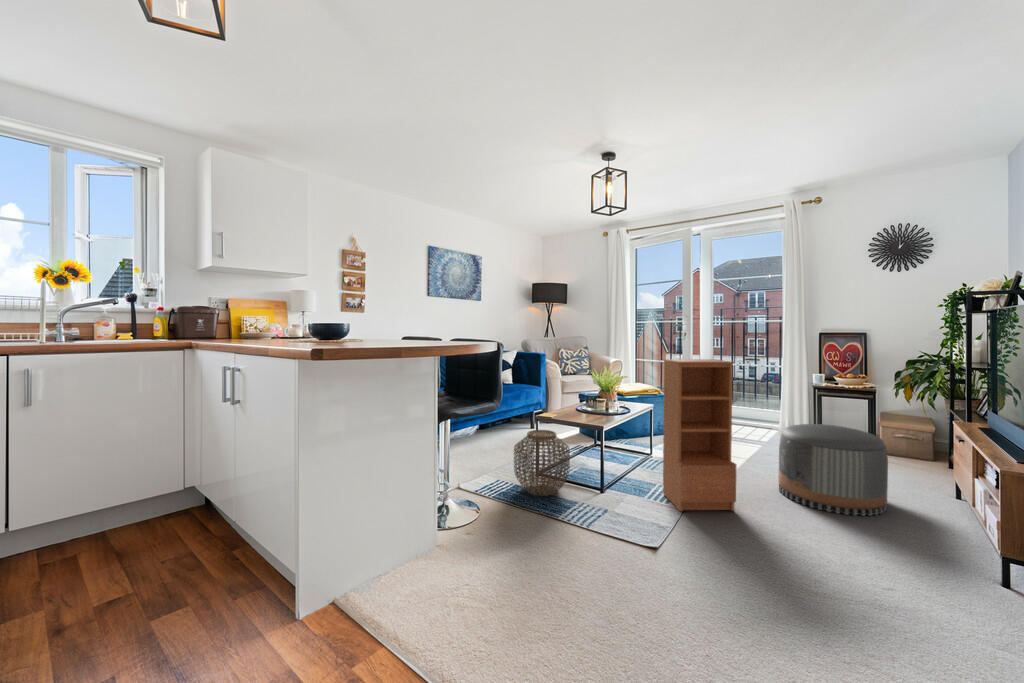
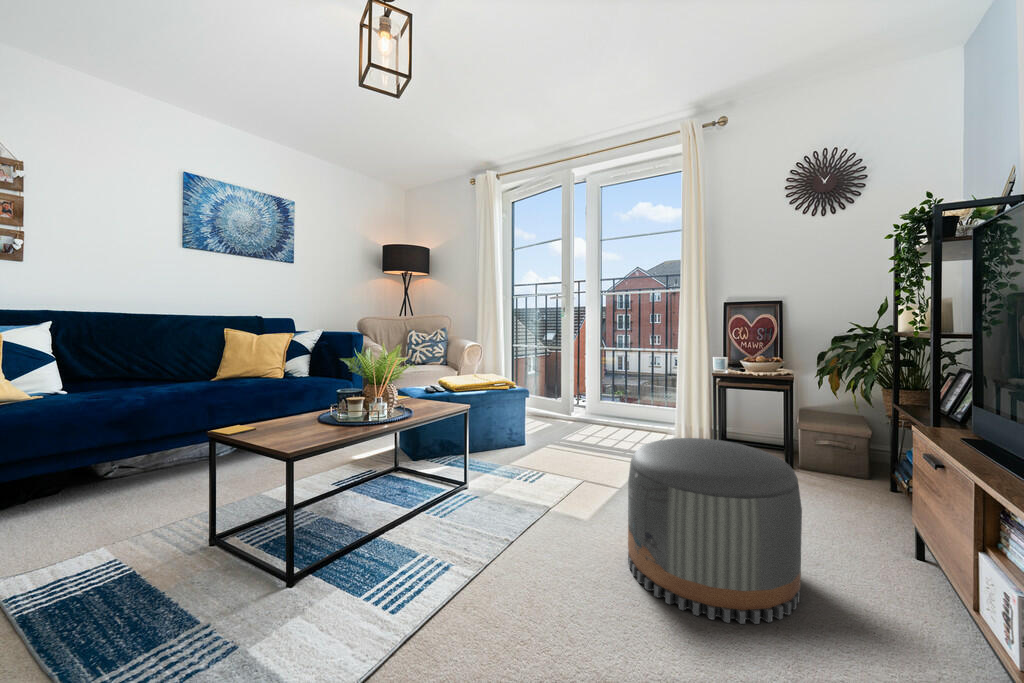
bookcase: present [663,359,737,511] -> none [399,326,516,638]
woven basket: present [514,430,570,496] -> none [100,466,241,604]

